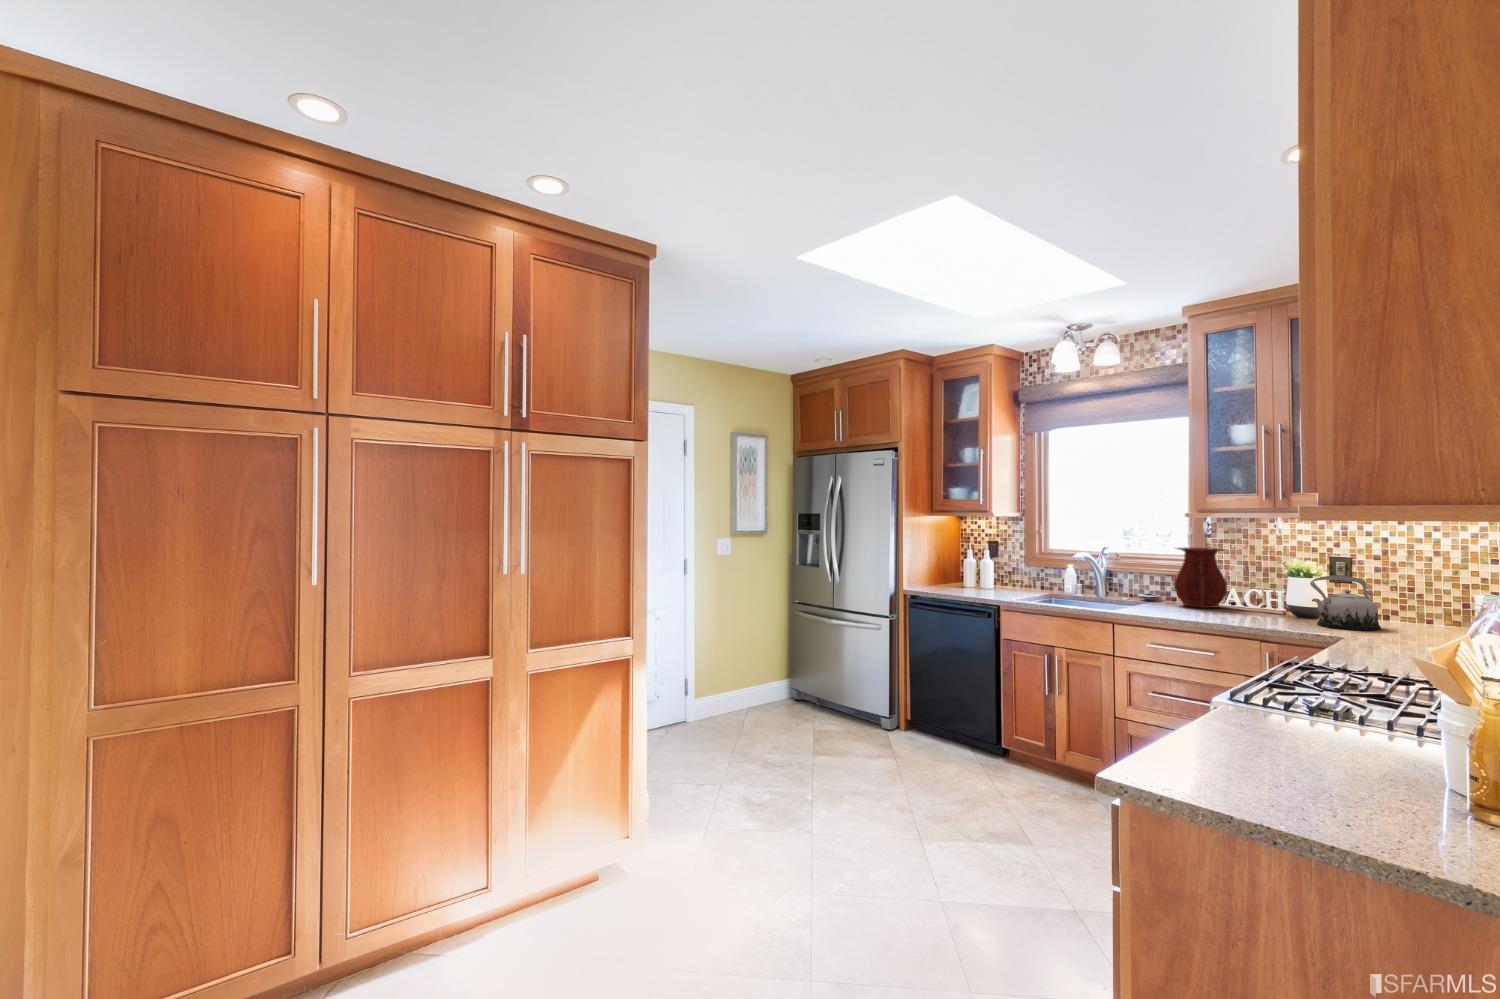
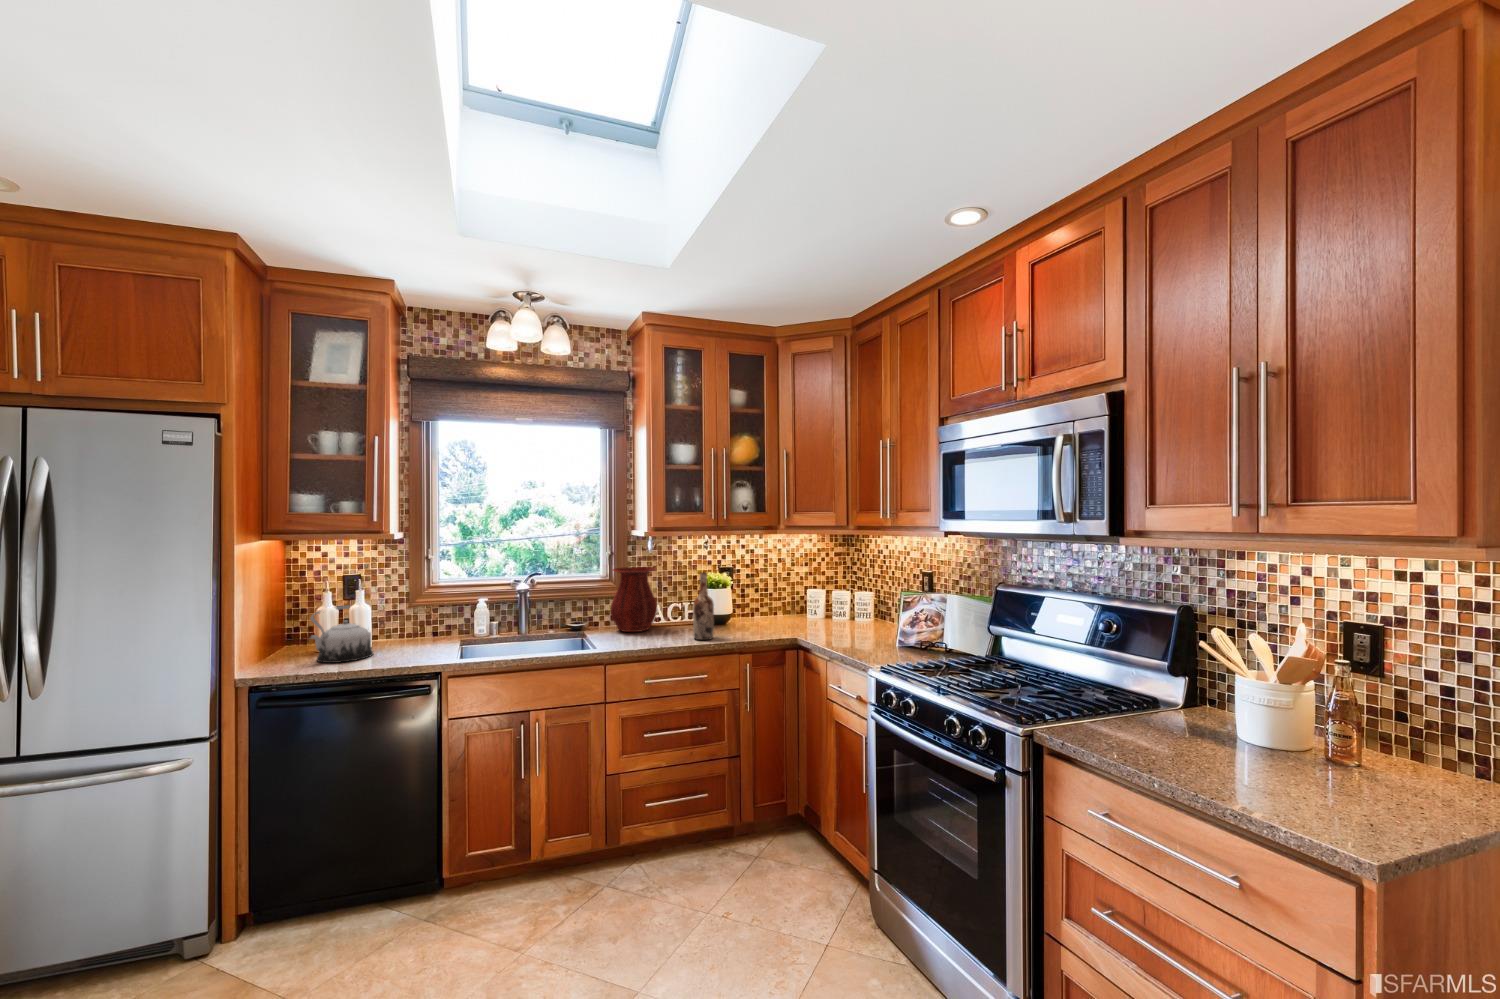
wine bottle: none [1236,552,1261,620] -> present [693,572,714,640]
teapot: present [1310,576,1381,631] -> present [310,605,373,663]

